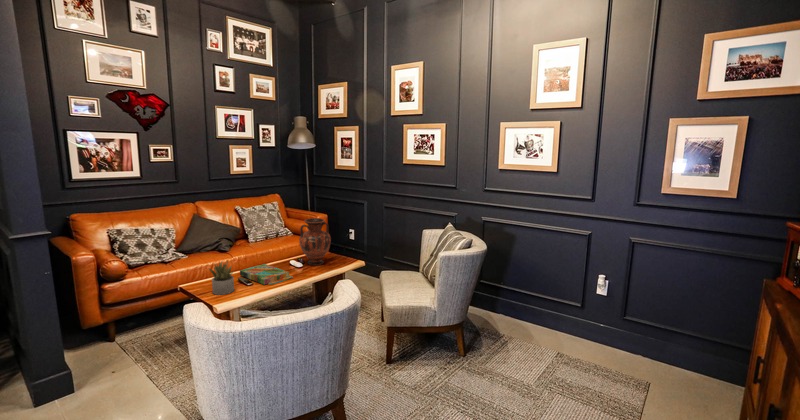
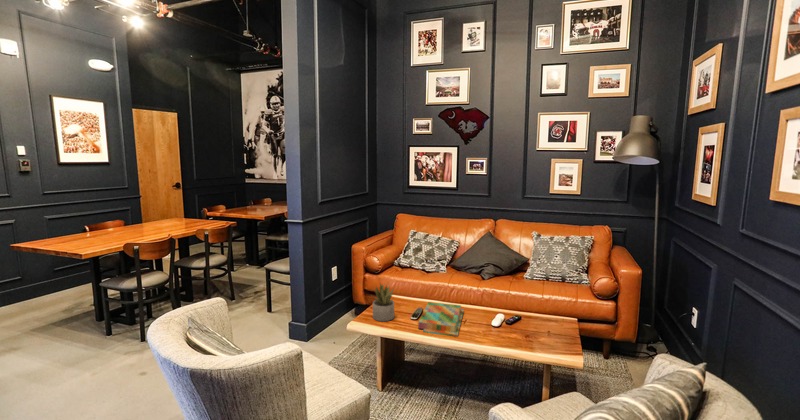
vase: present [299,218,331,265] -> none [503,264,551,337]

